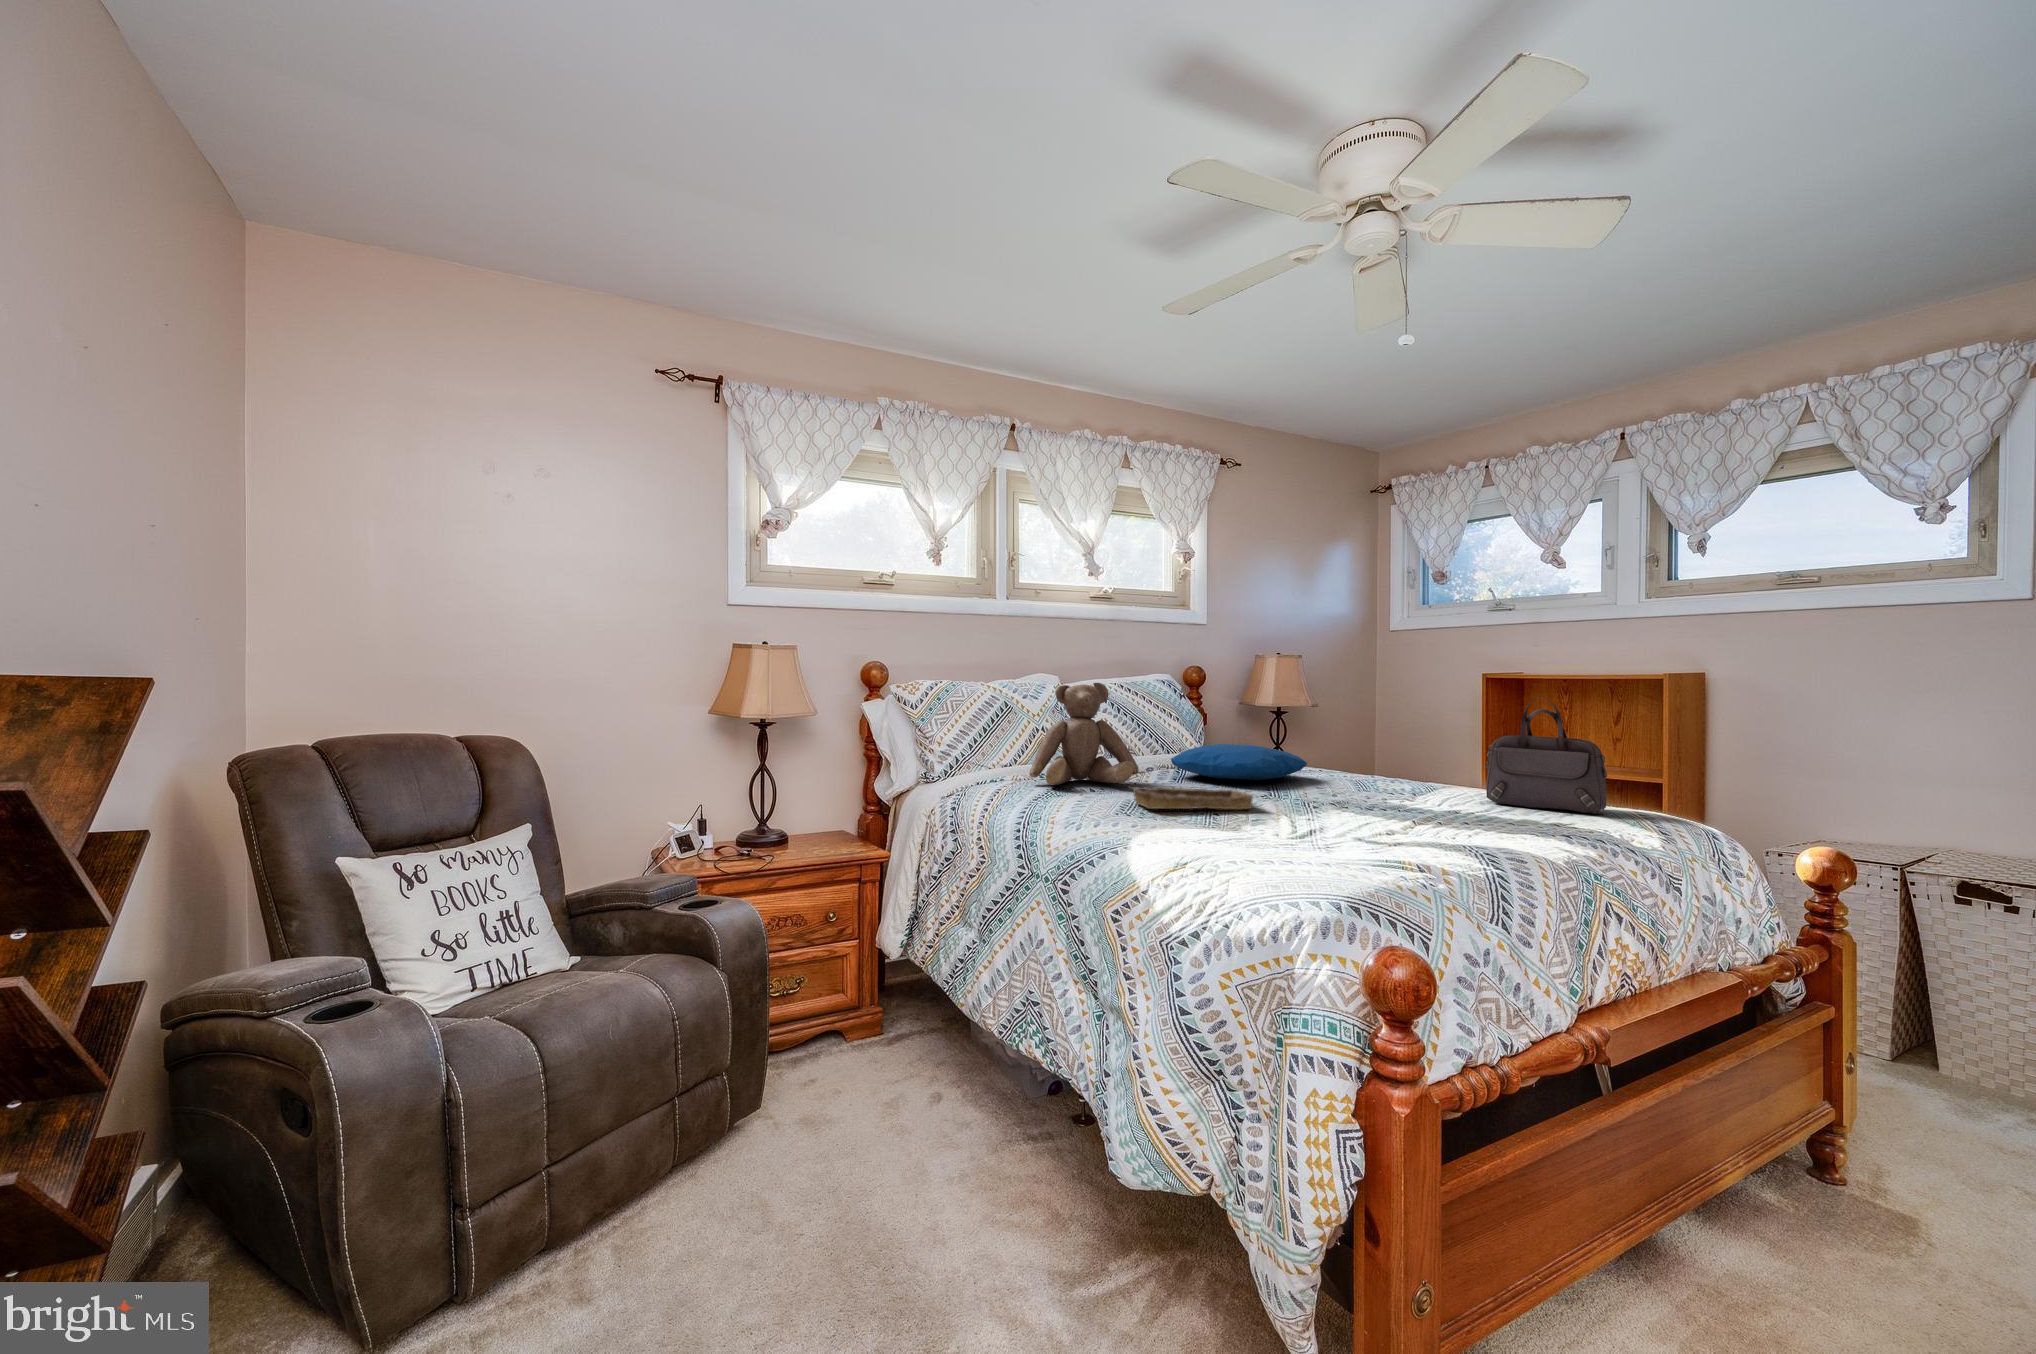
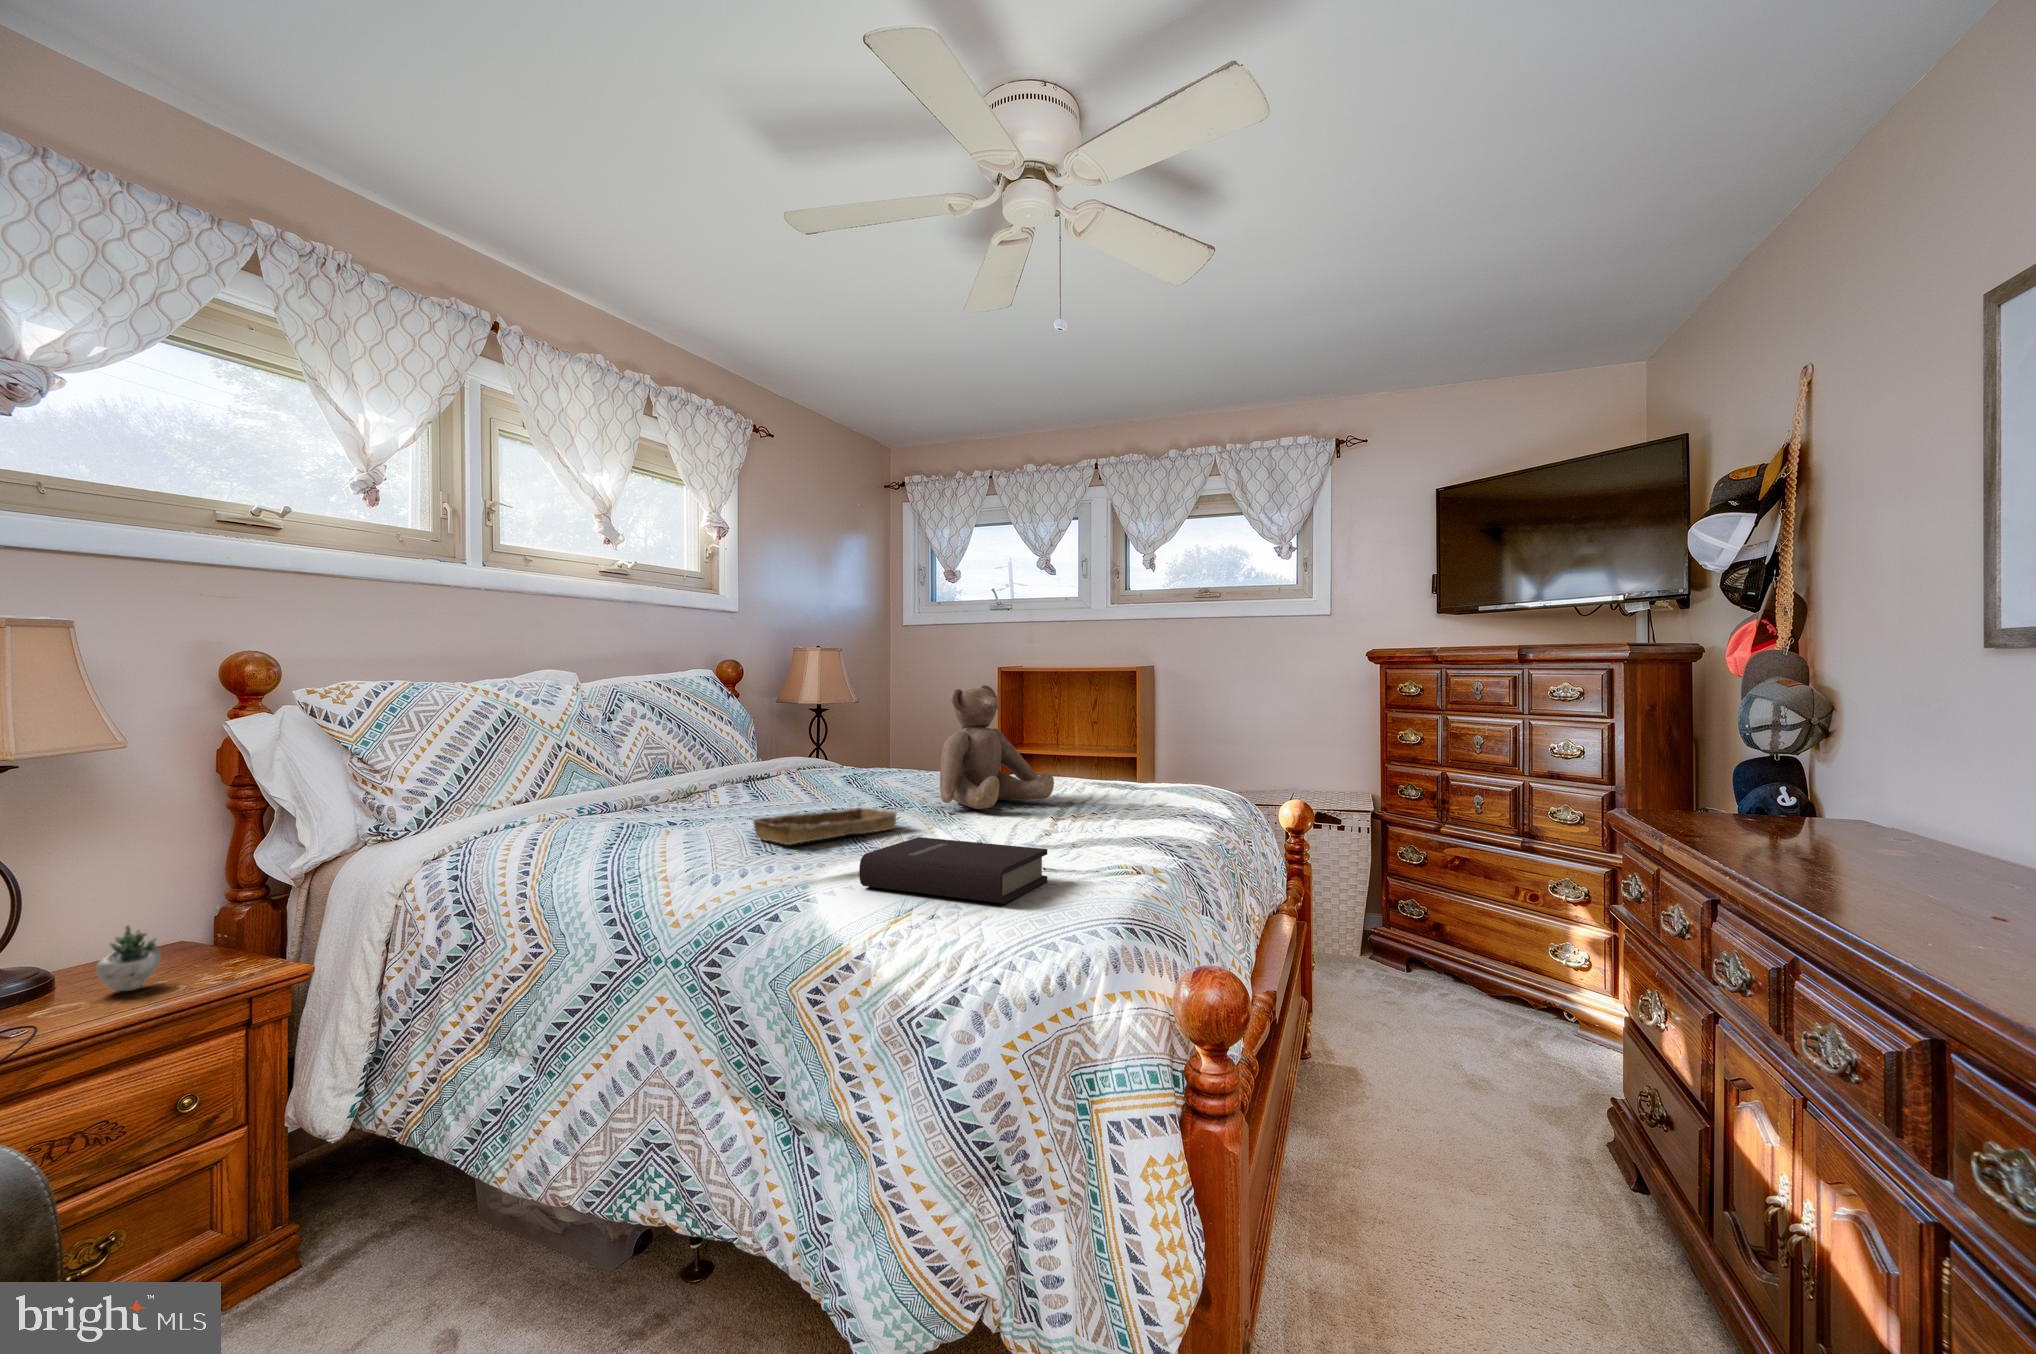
teddy bear: present [1029,683,1139,785] -> present [940,685,1054,809]
handbag: present [1486,697,1607,814] -> none [1074,693,1168,795]
pillow: present [1171,744,1307,780] -> none [752,752,902,794]
succulent plant: none [799,808,850,848] -> present [96,907,219,991]
book: none [1171,812,1336,870] -> present [859,837,1048,904]

